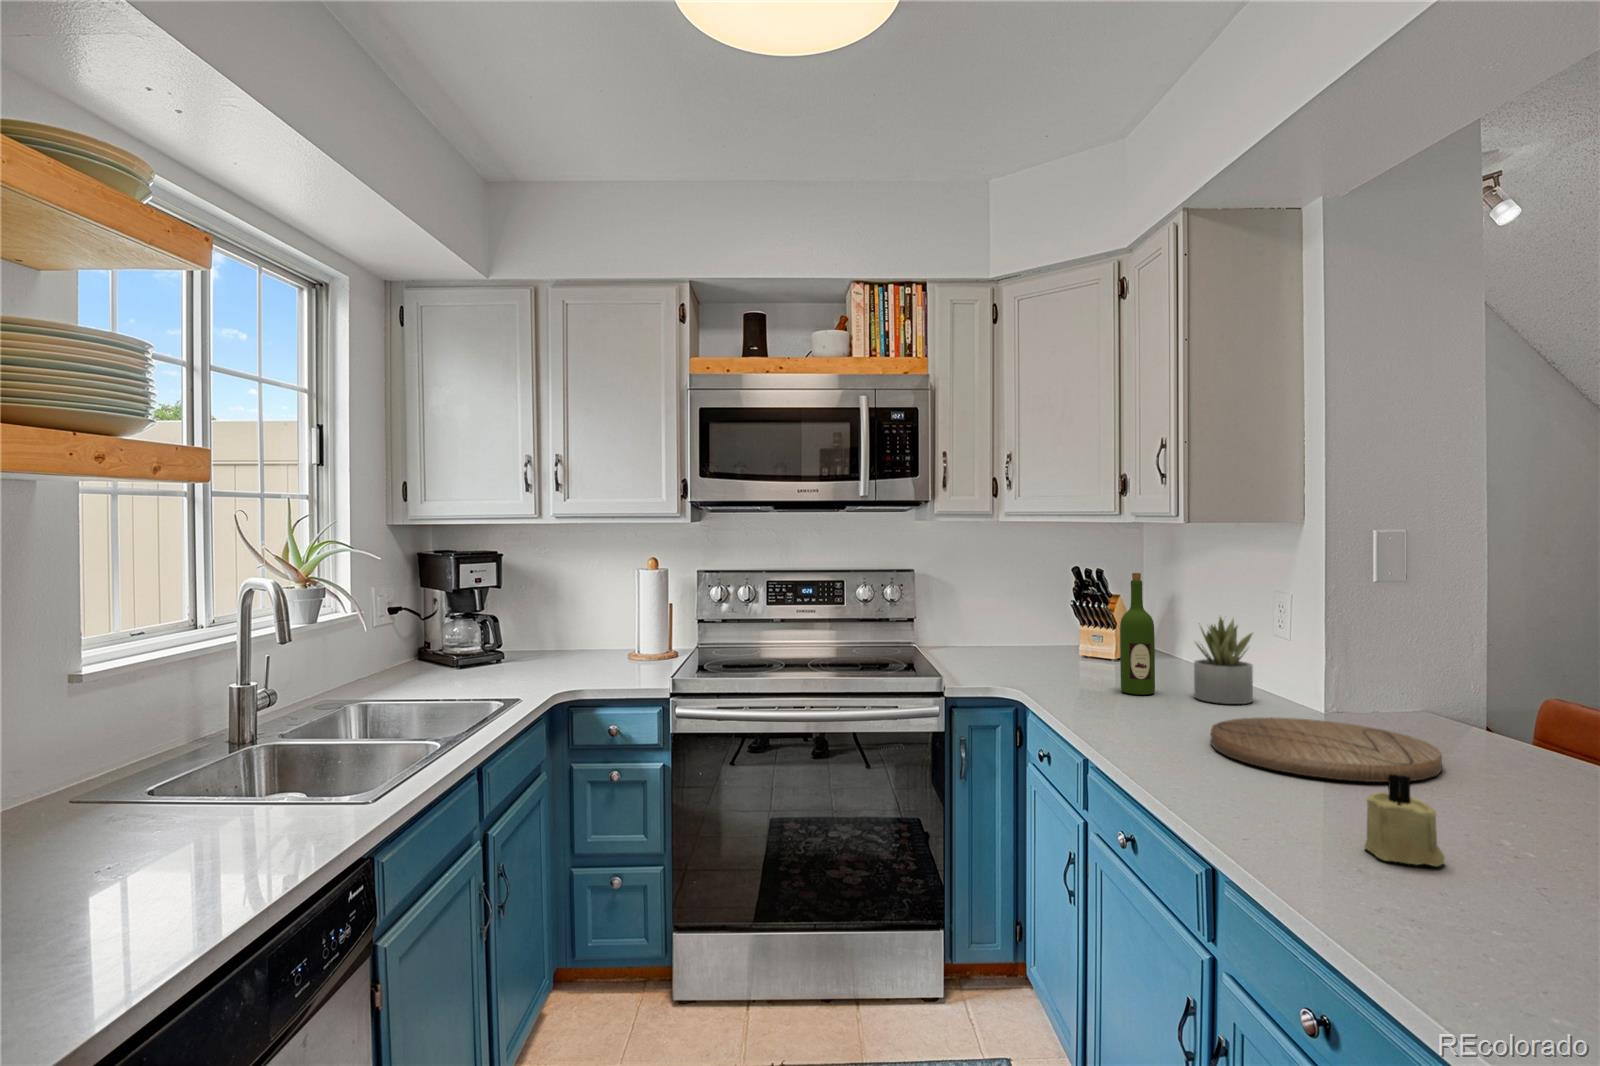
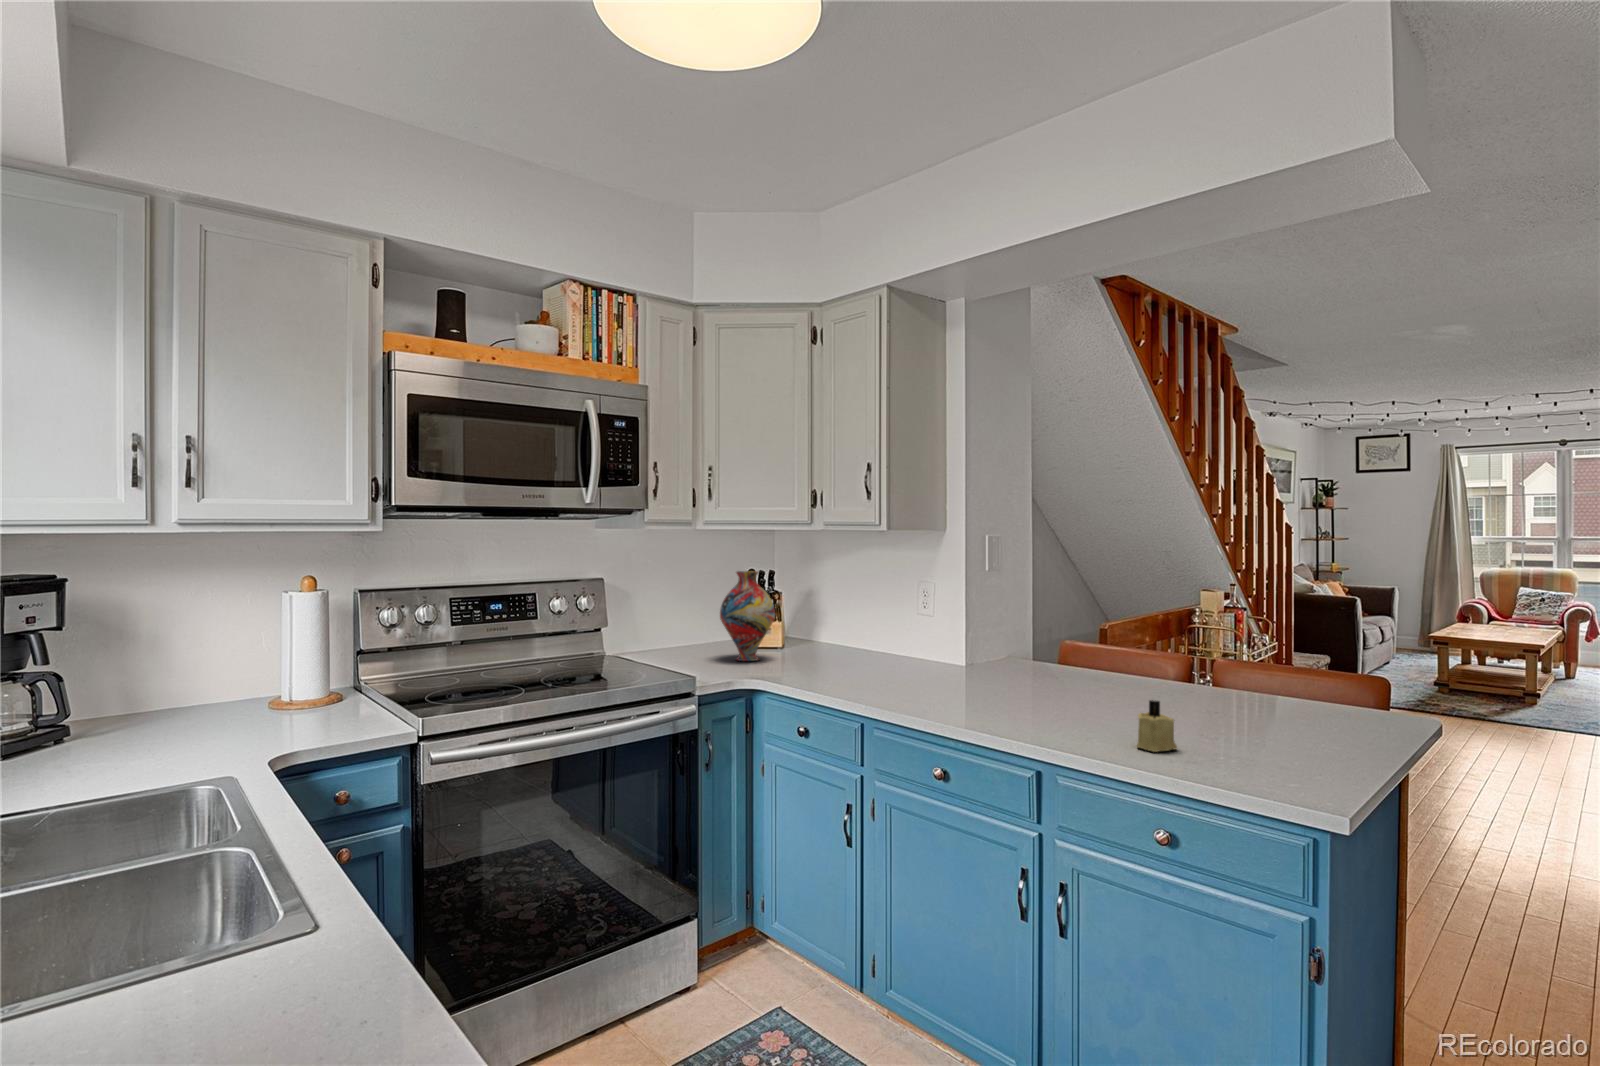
vase: none [1026,564,1091,664] -> present [720,571,775,661]
wine bottle: present [1120,573,1155,695] -> none [839,578,865,678]
succulent plant: present [1194,617,1253,704] -> none [889,610,932,677]
cutting board: present [1211,718,1442,782] -> none [958,680,1095,715]

